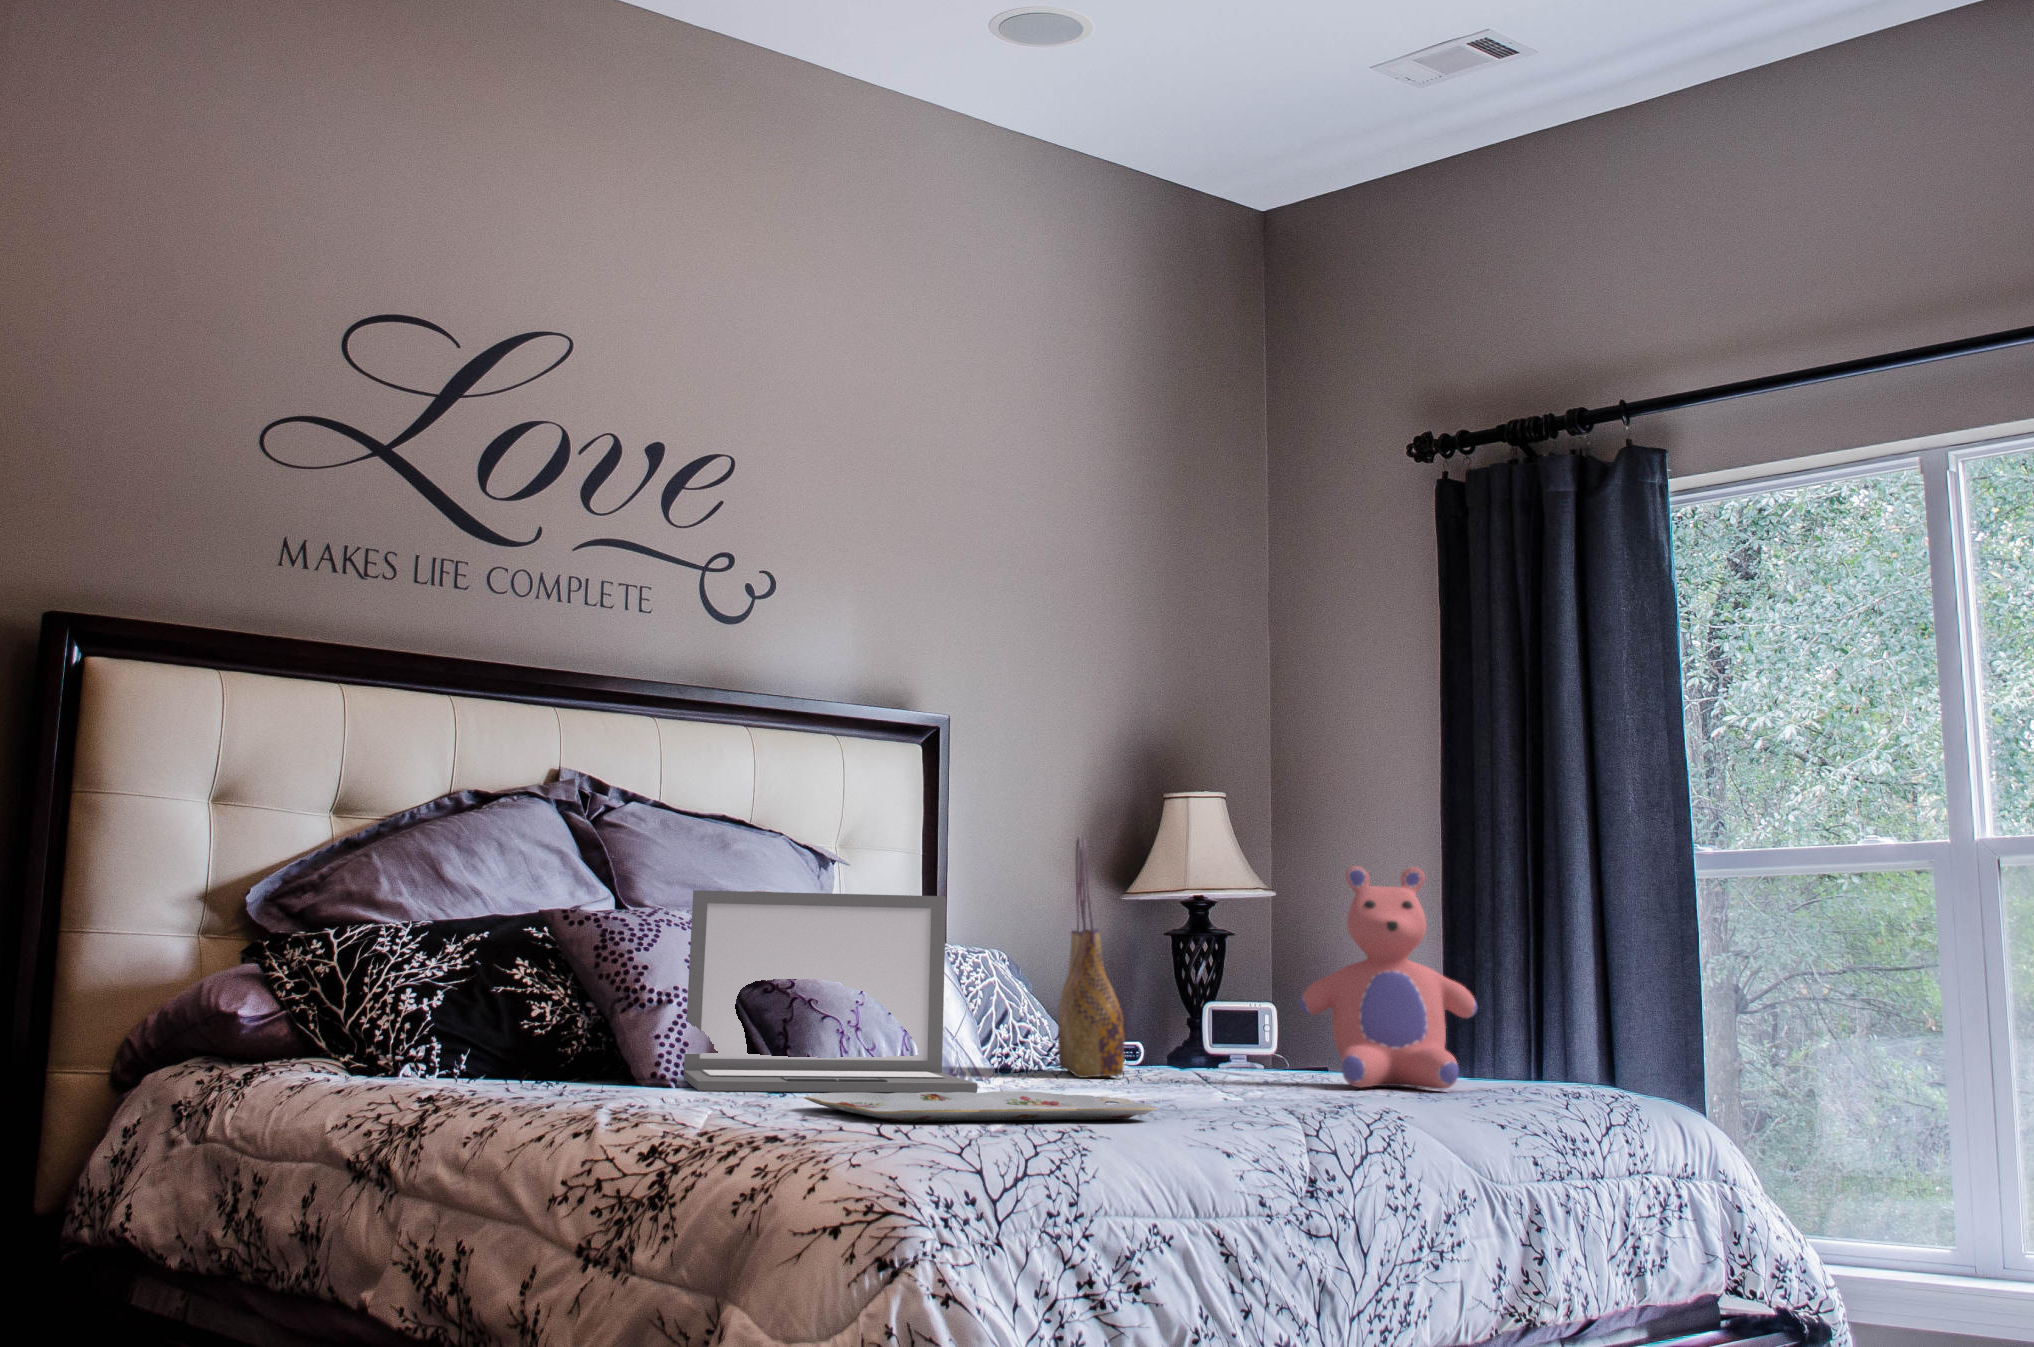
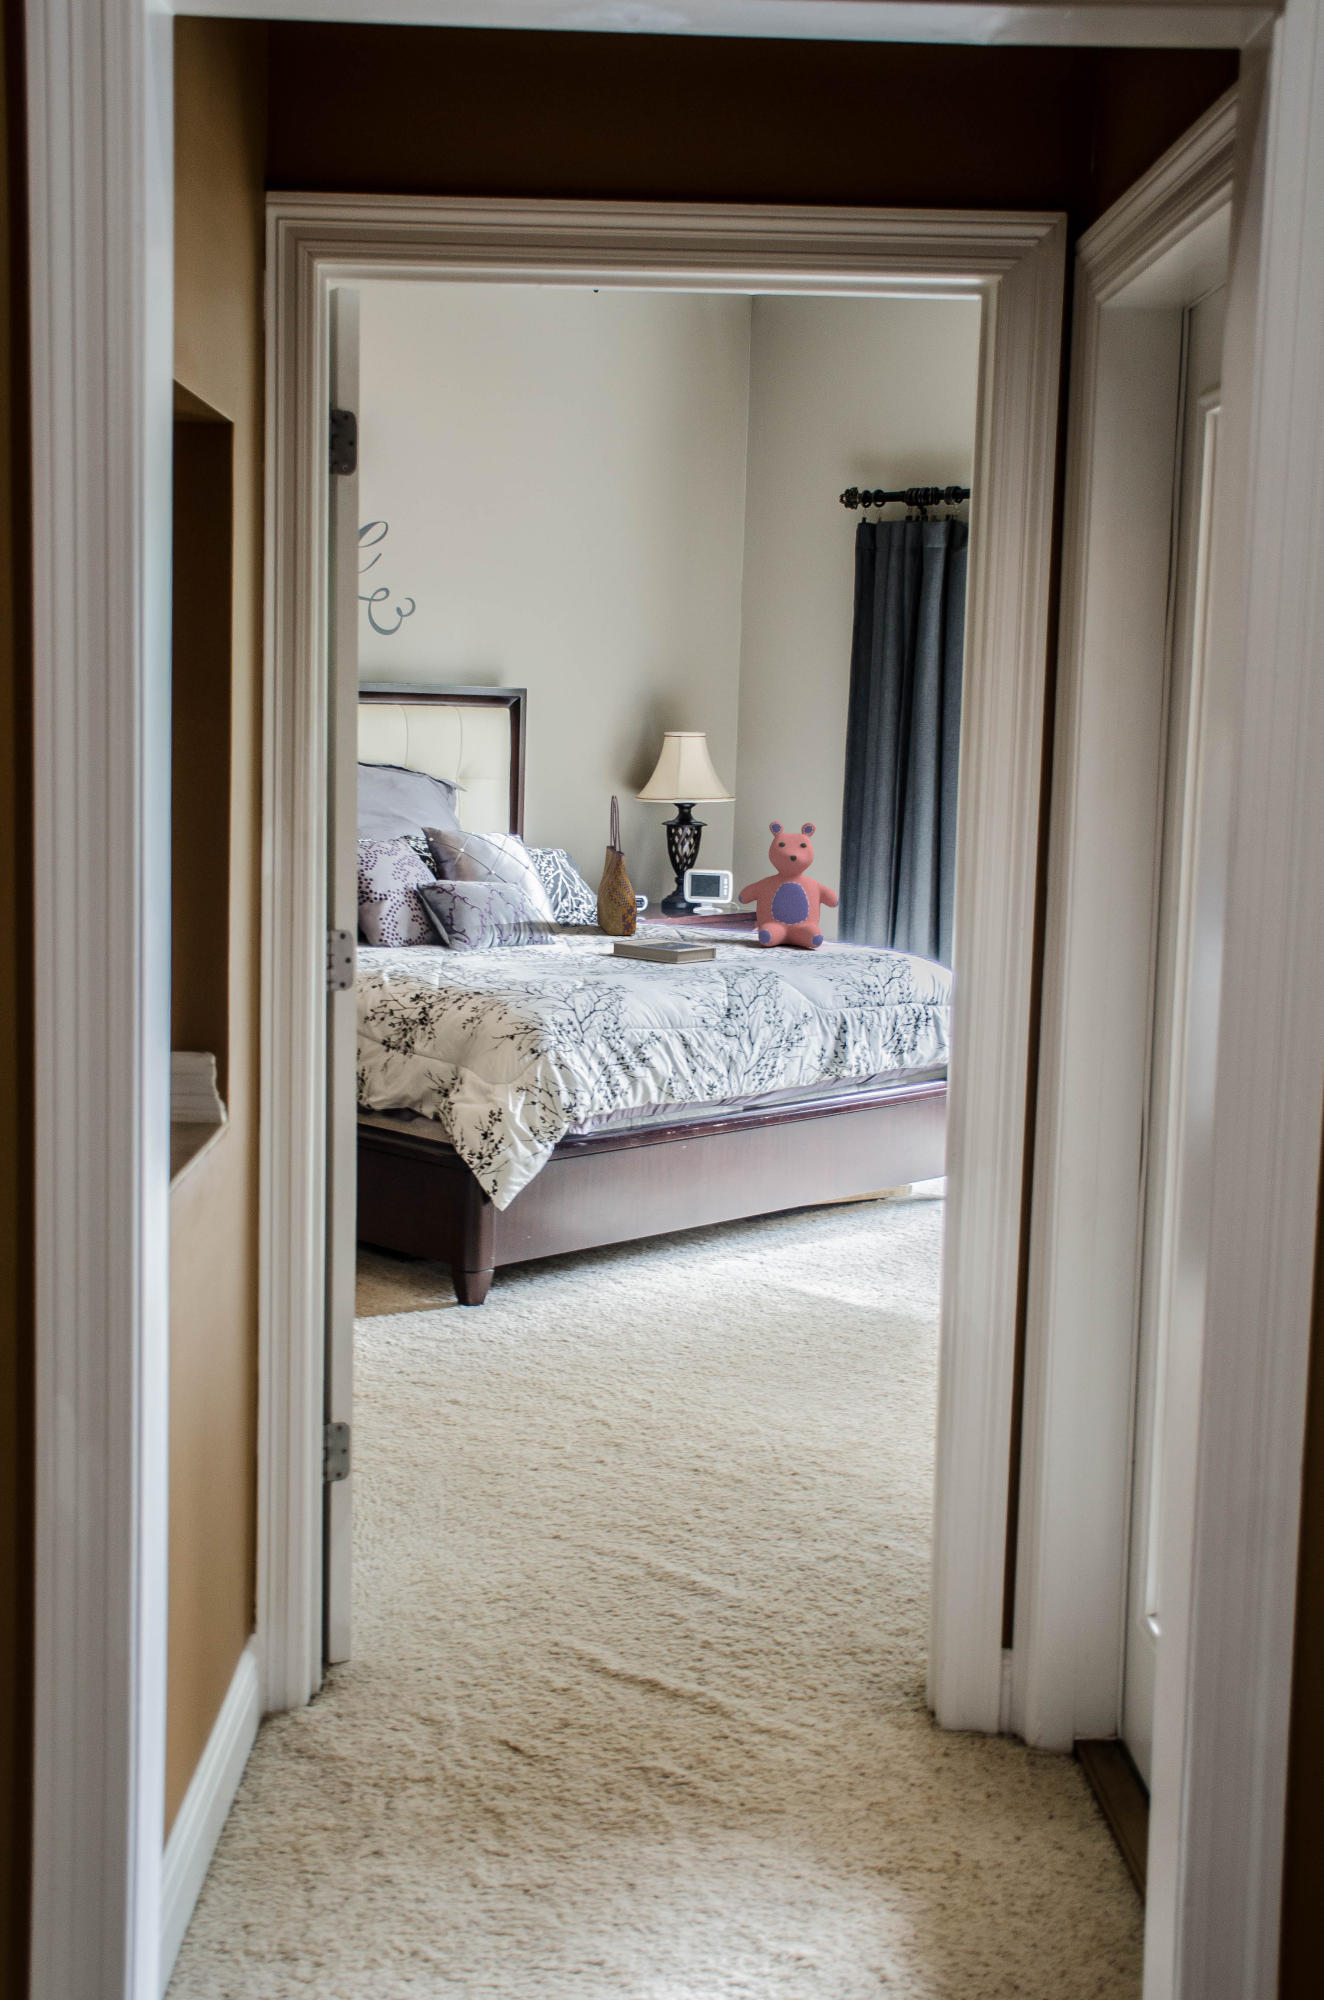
laptop: present [683,890,977,1093] -> none [393,839,559,954]
hardback book: none [1072,1066,1272,1103] -> present [610,938,717,964]
serving tray: present [804,1091,1156,1122] -> none [479,961,656,983]

